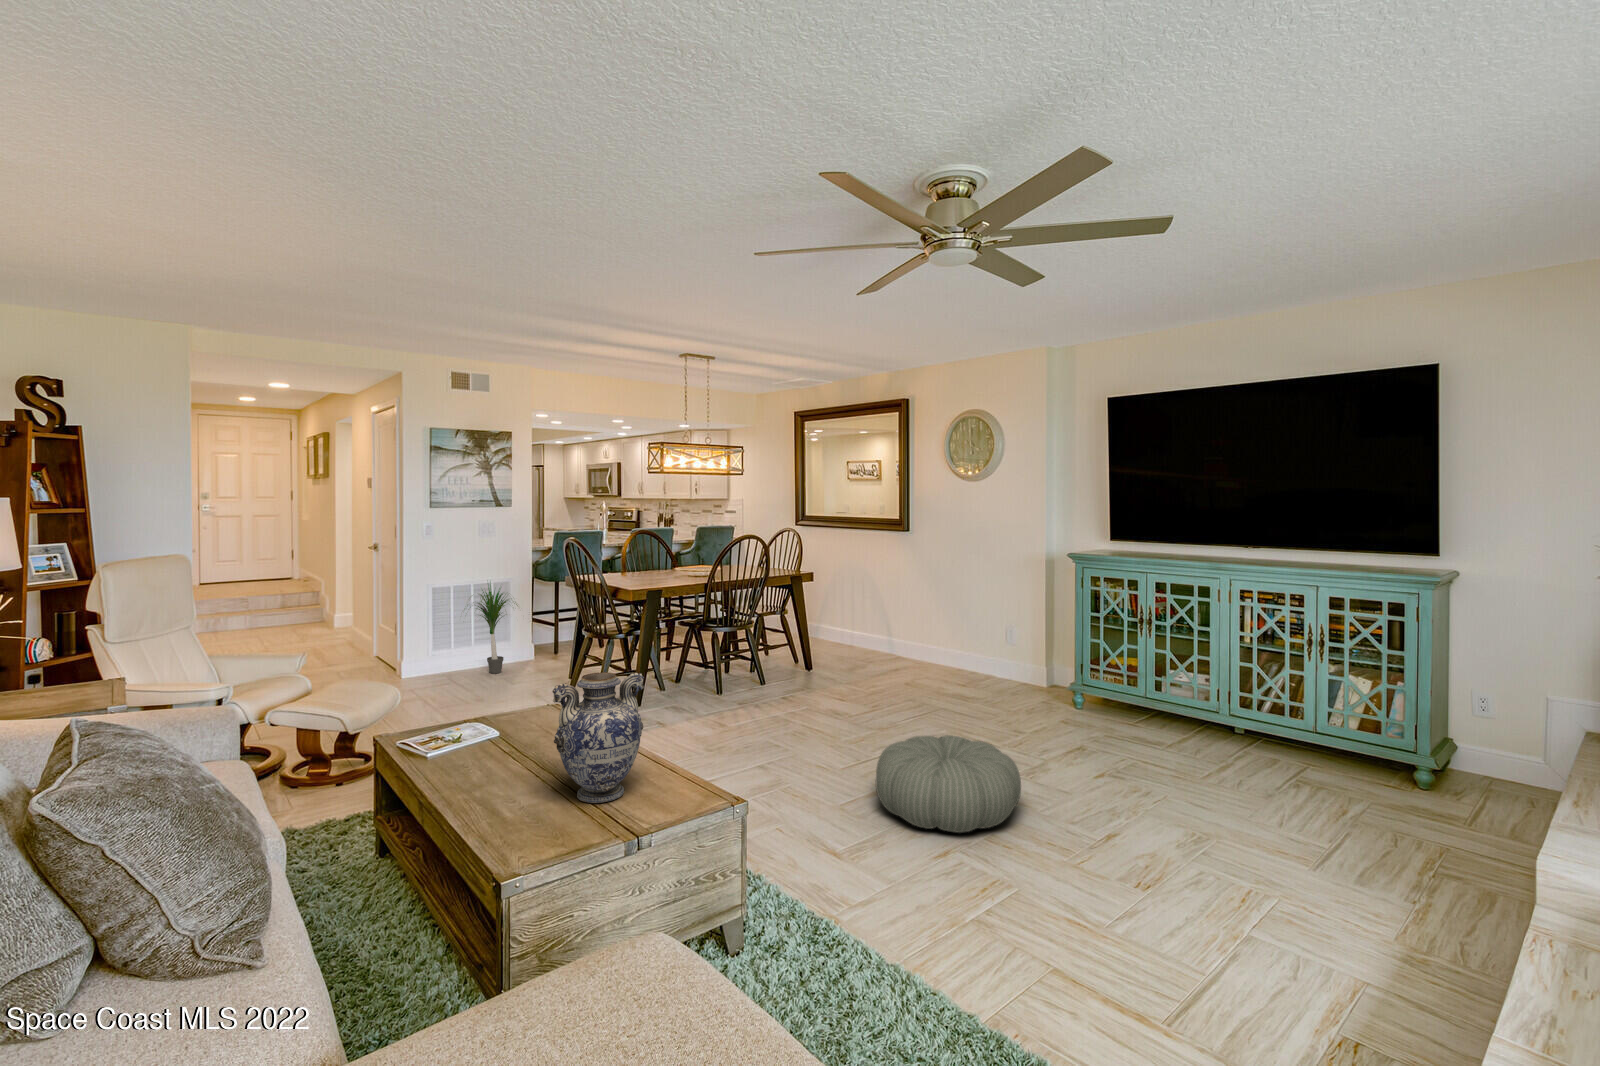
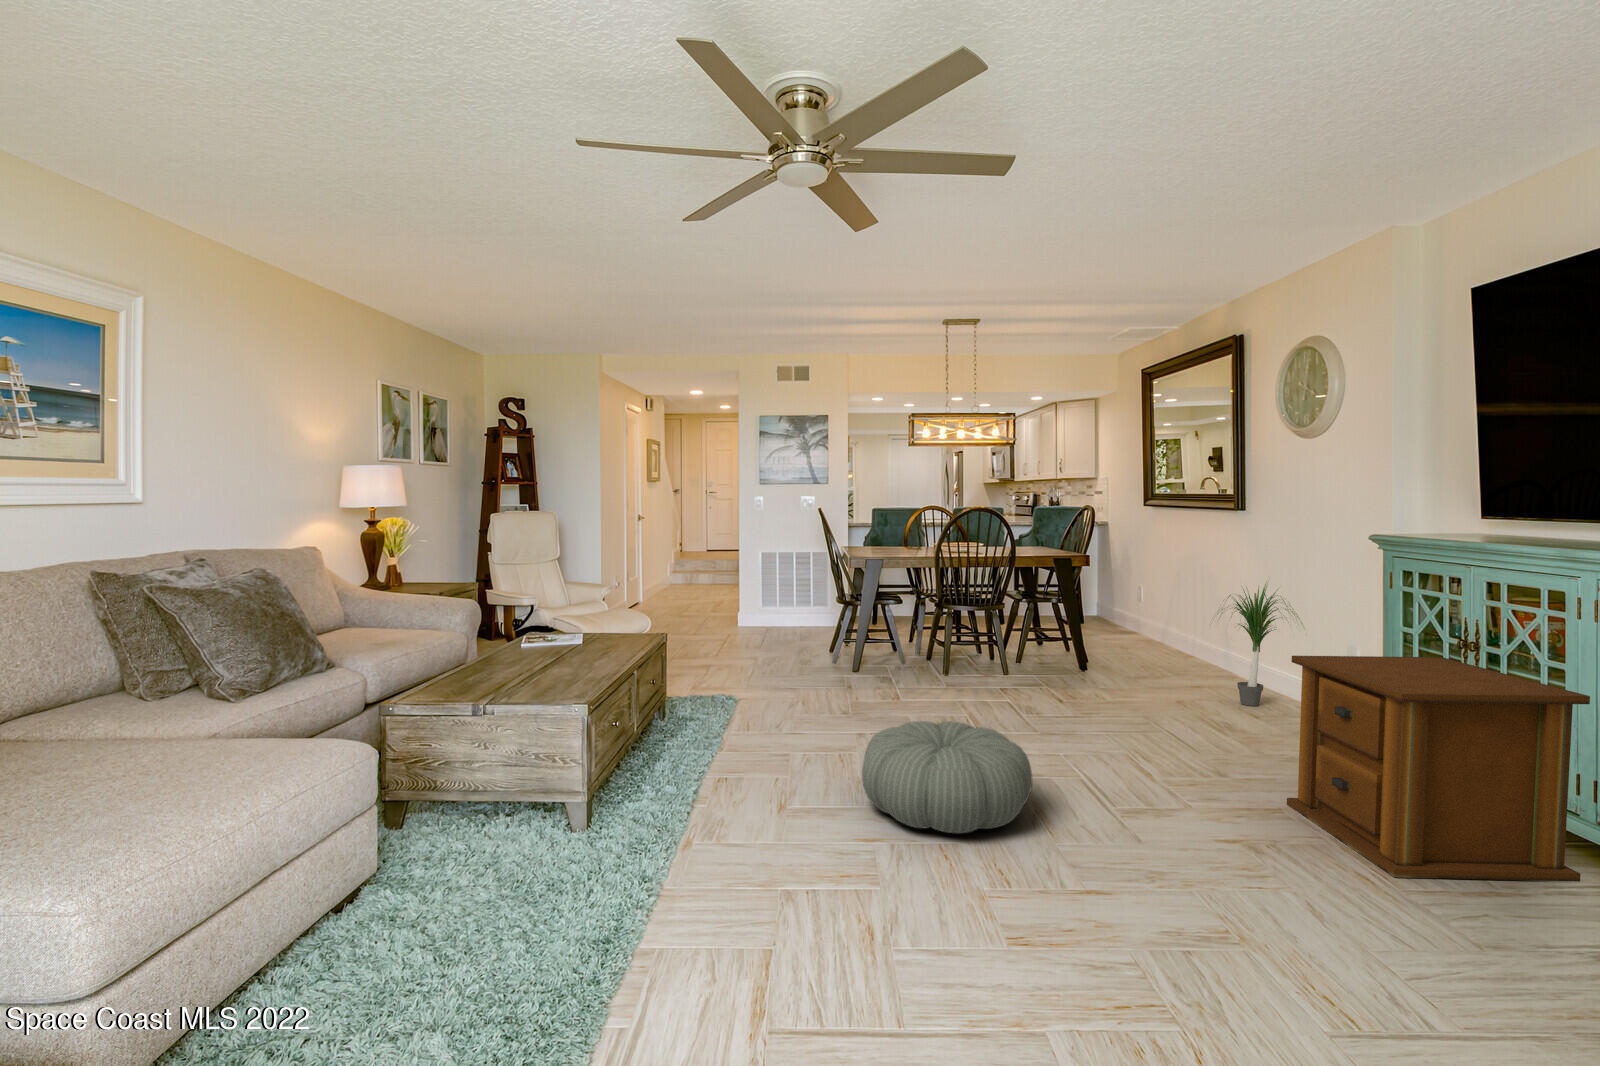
potted plant: present [476,584,518,673] -> present [1218,584,1299,706]
side table: none [1085,631,1234,771] -> present [1287,656,1590,882]
vase: present [552,672,644,803] -> none [495,583,563,683]

